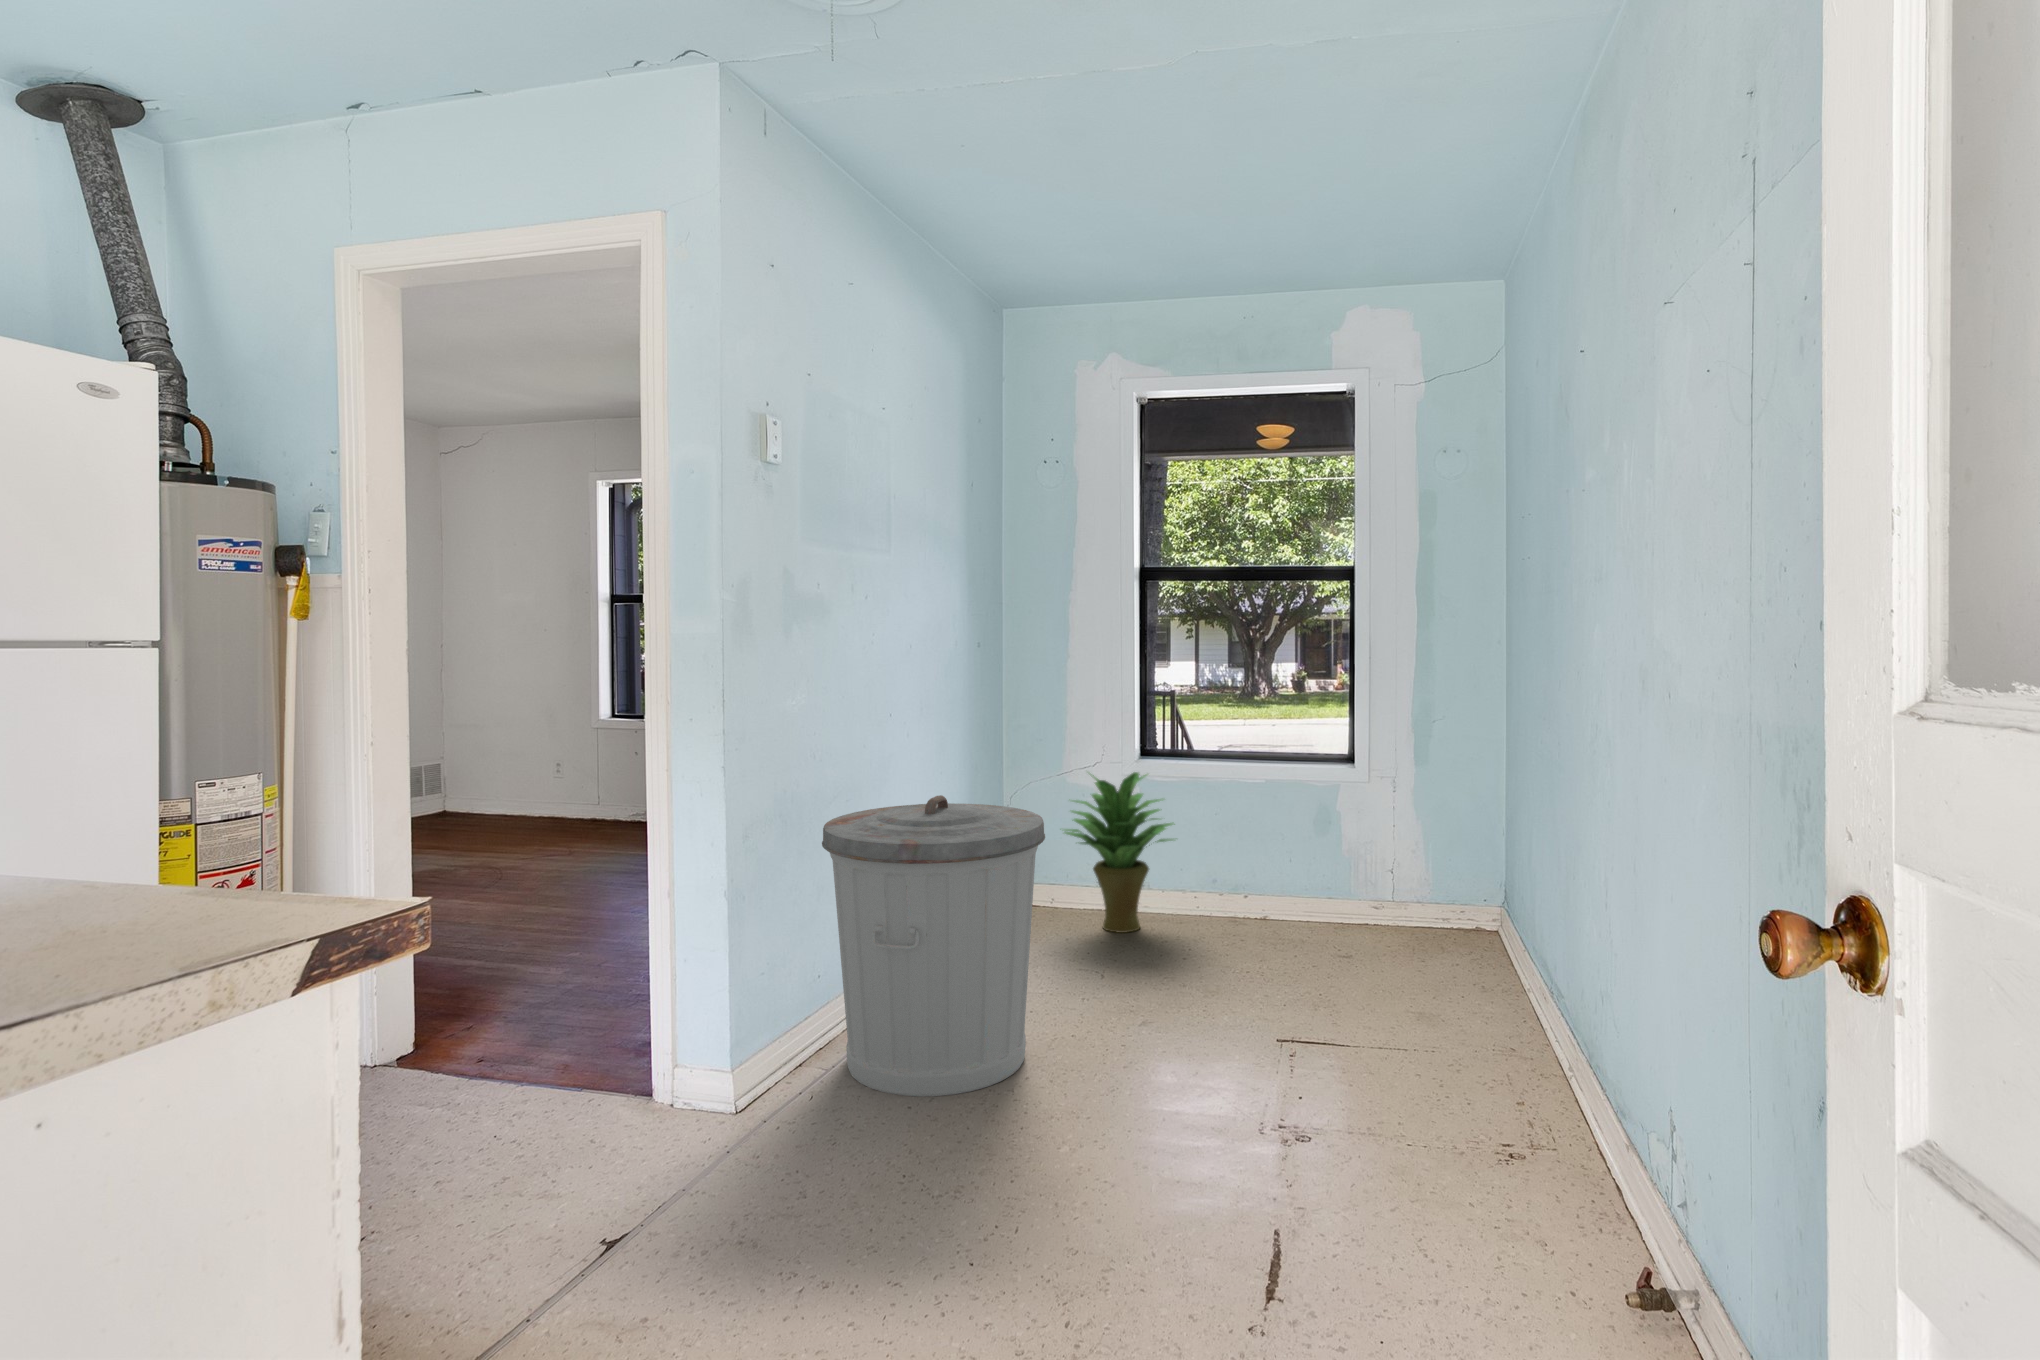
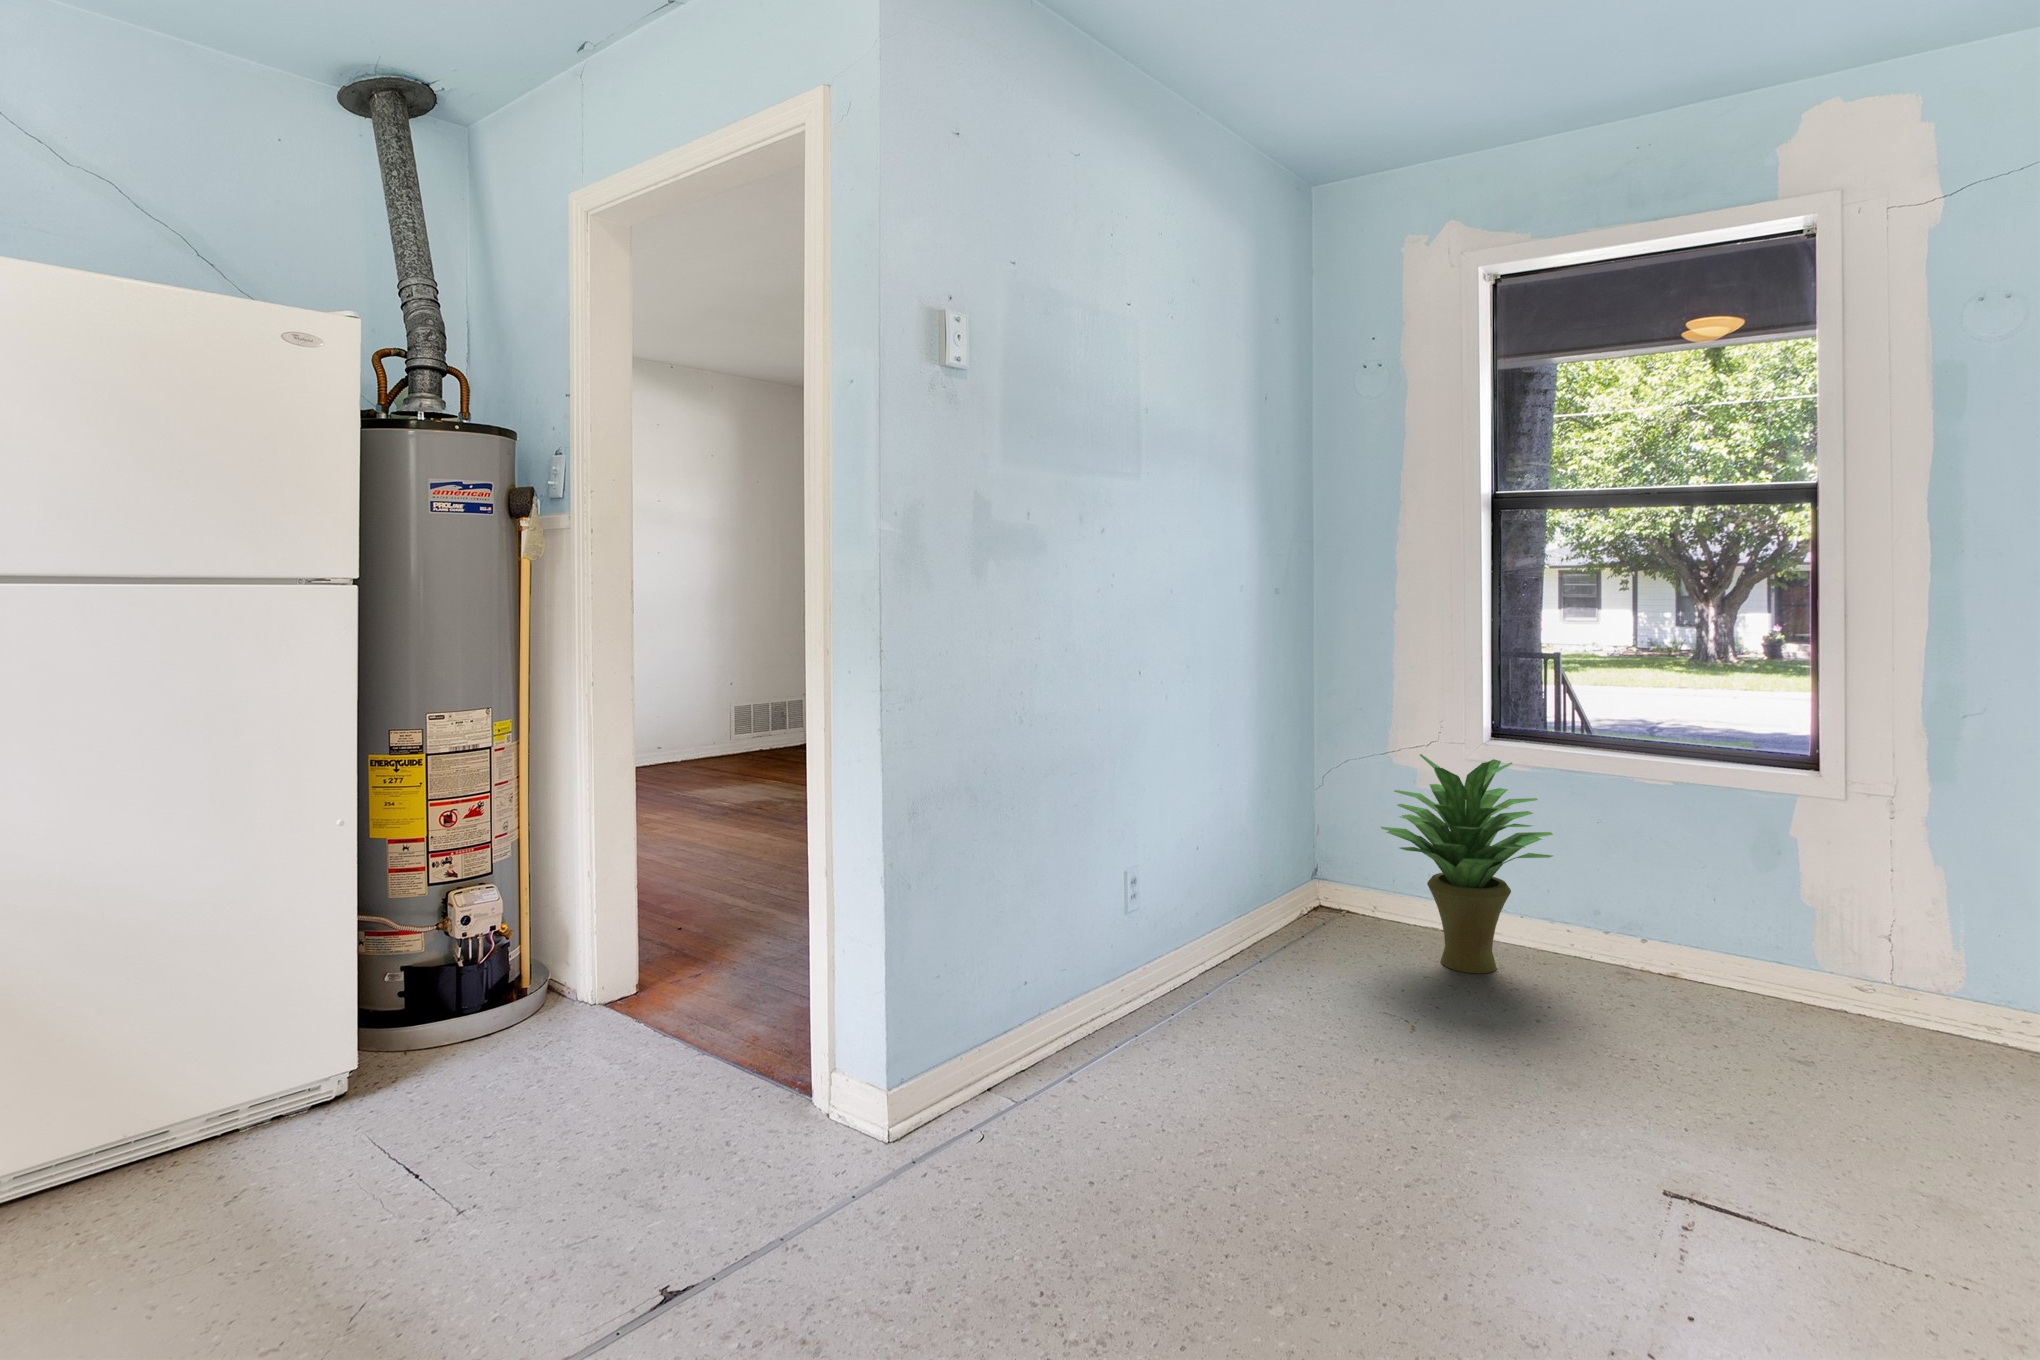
trash can: present [822,795,1045,1096] -> none [1005,777,1300,1179]

